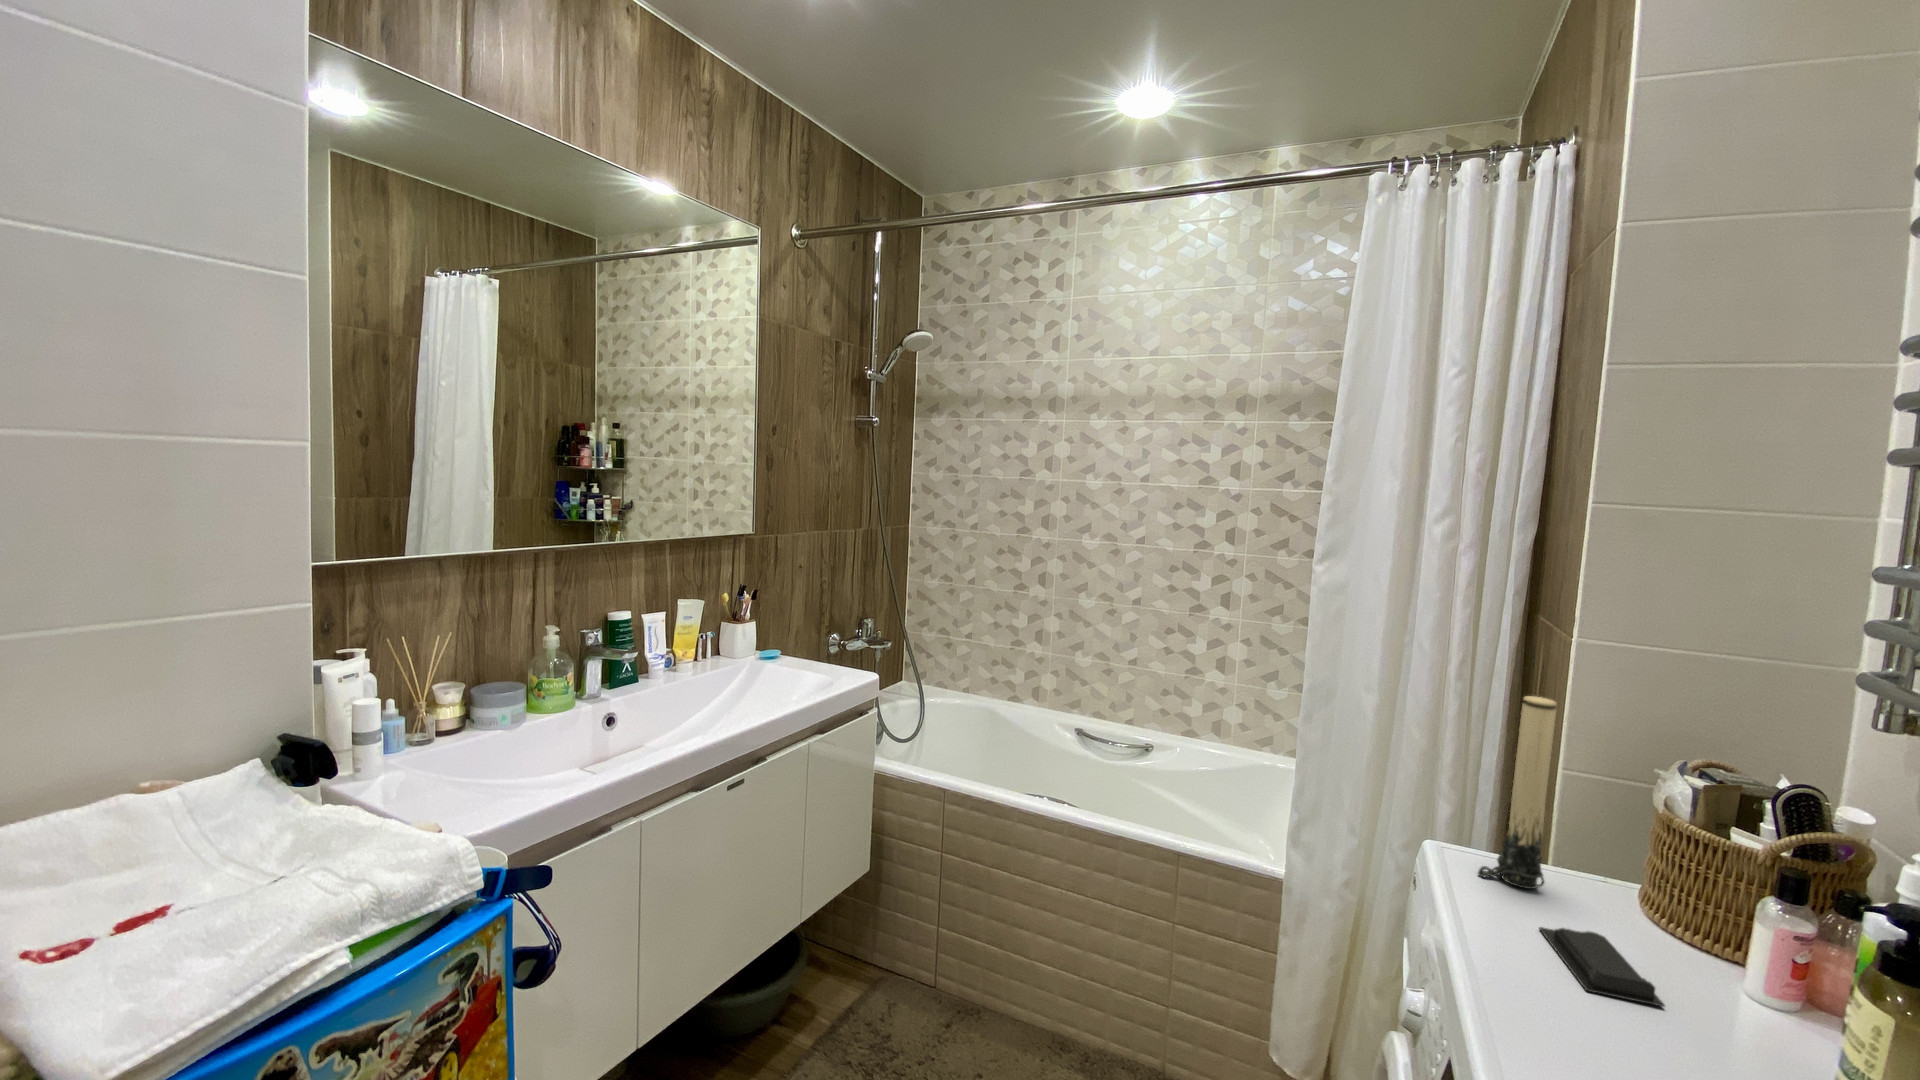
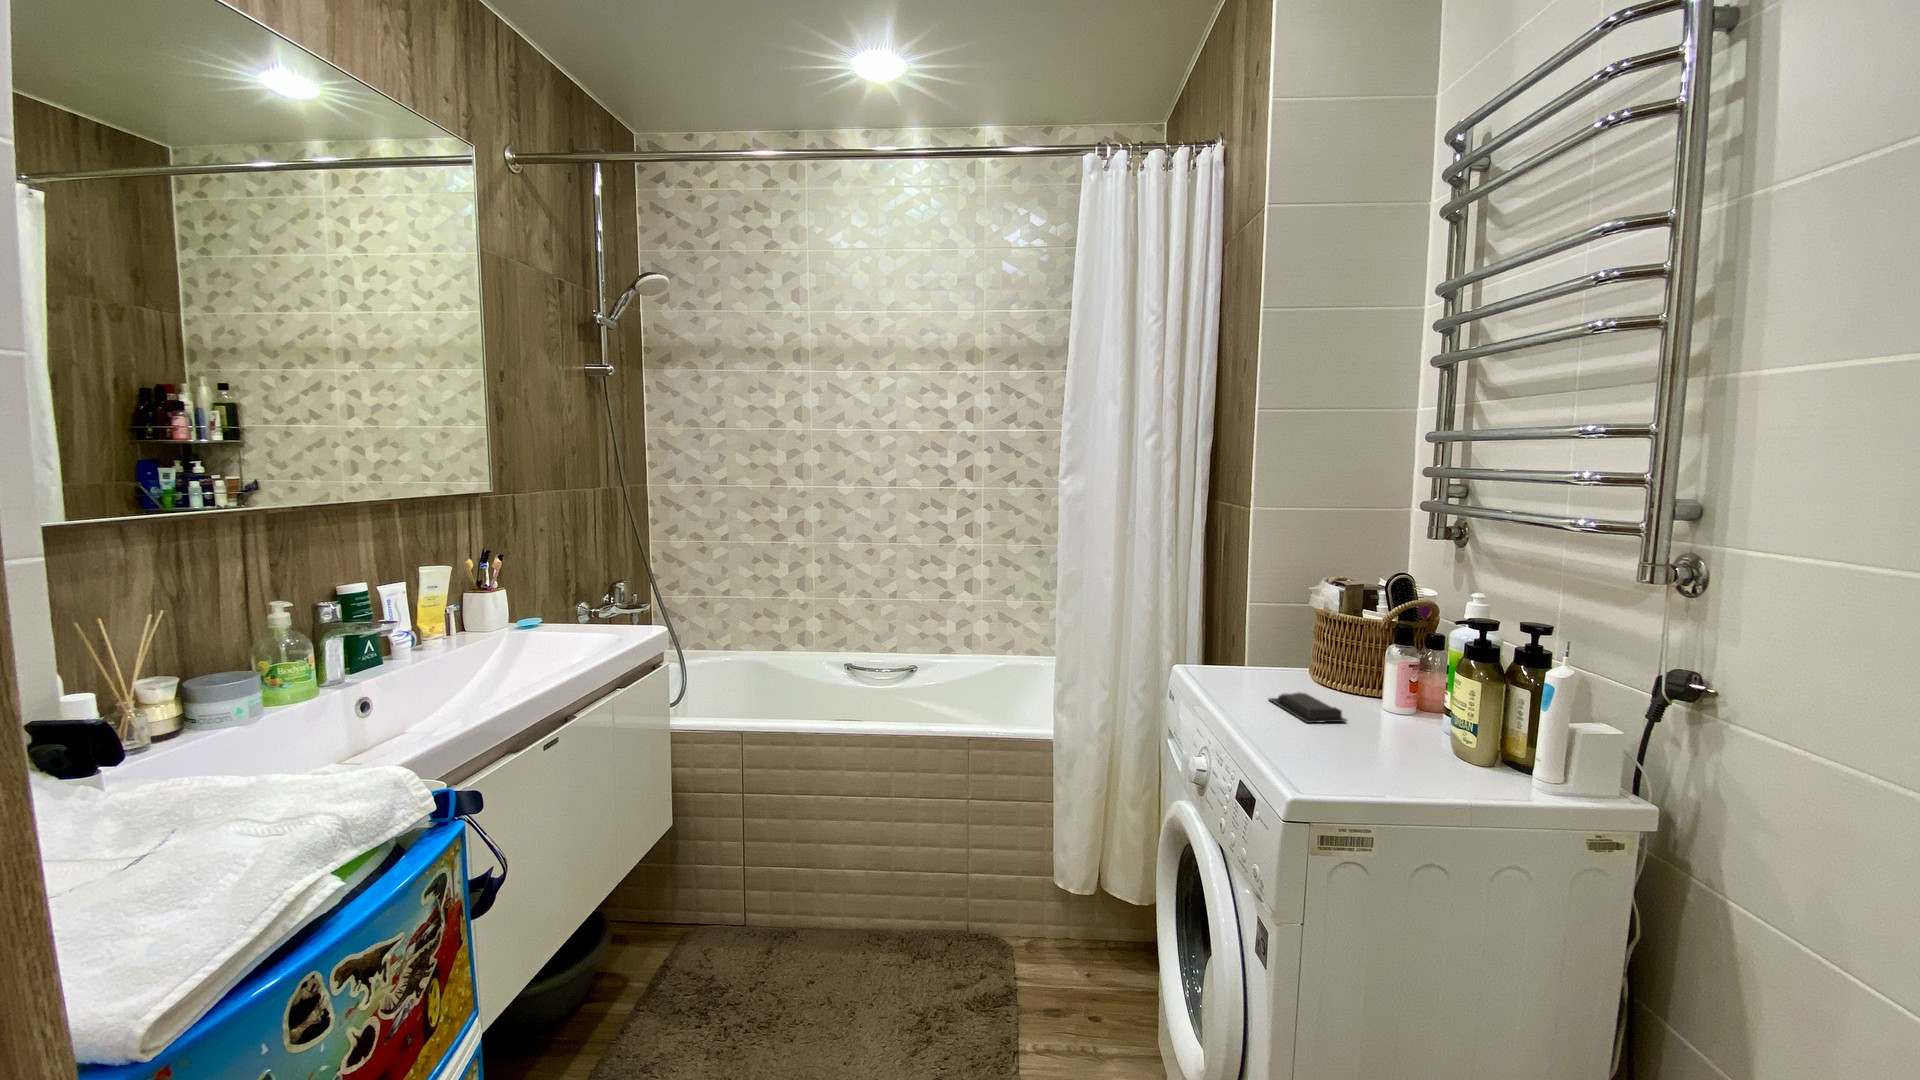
candle: present [1478,696,1557,889] -> none [1221,545,1262,682]

